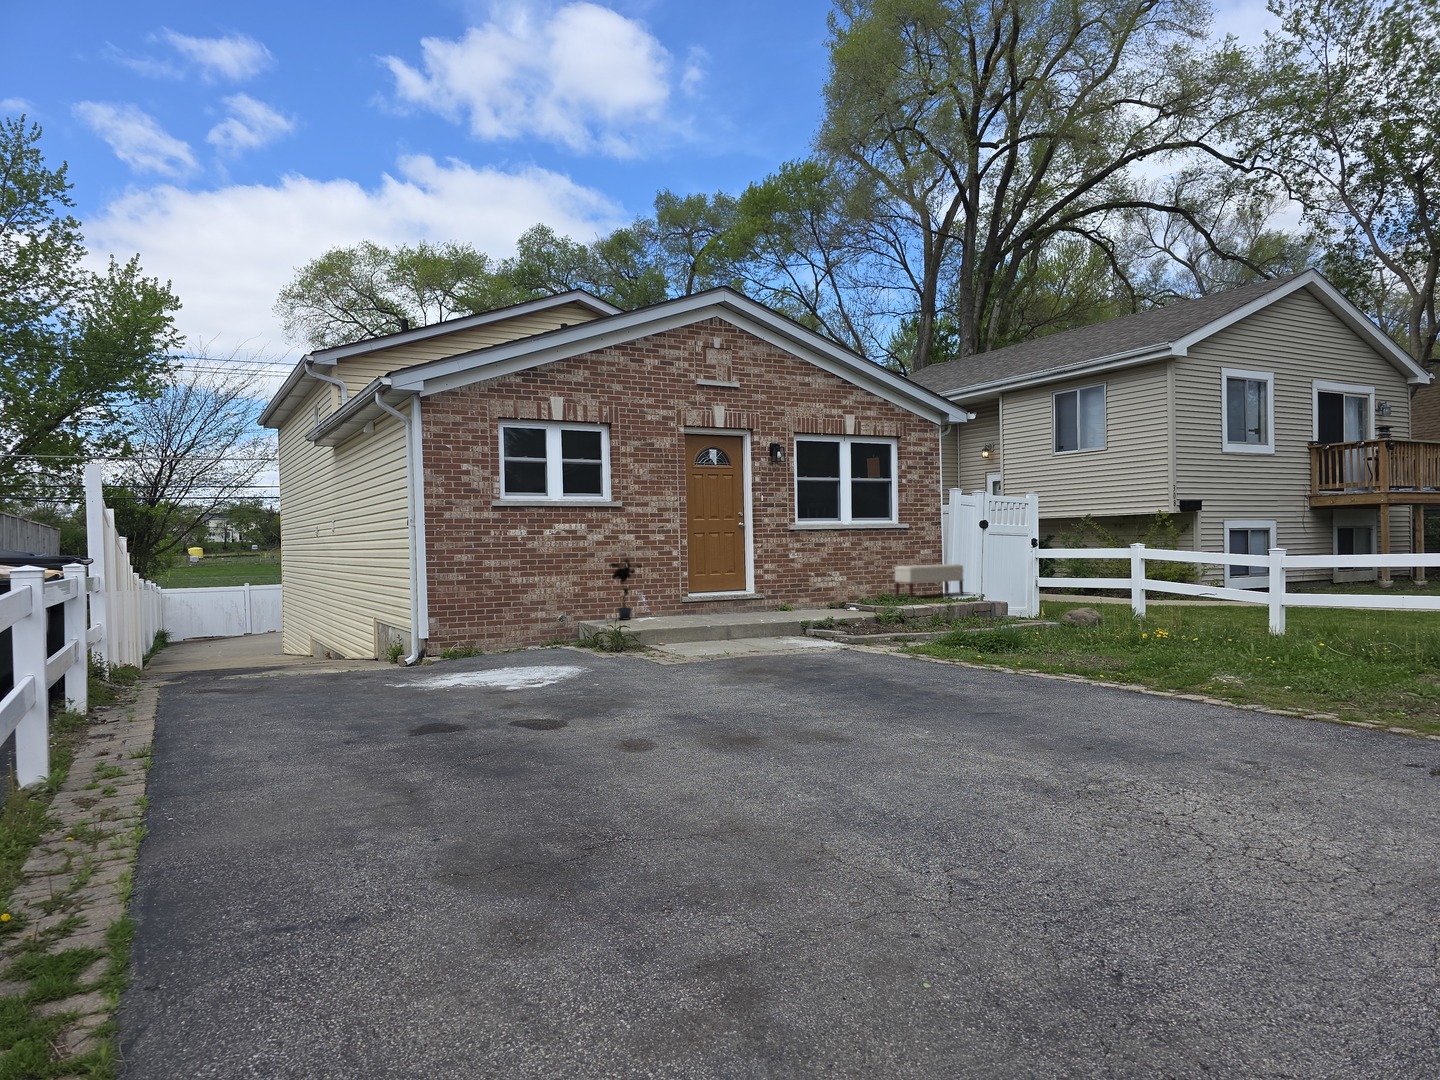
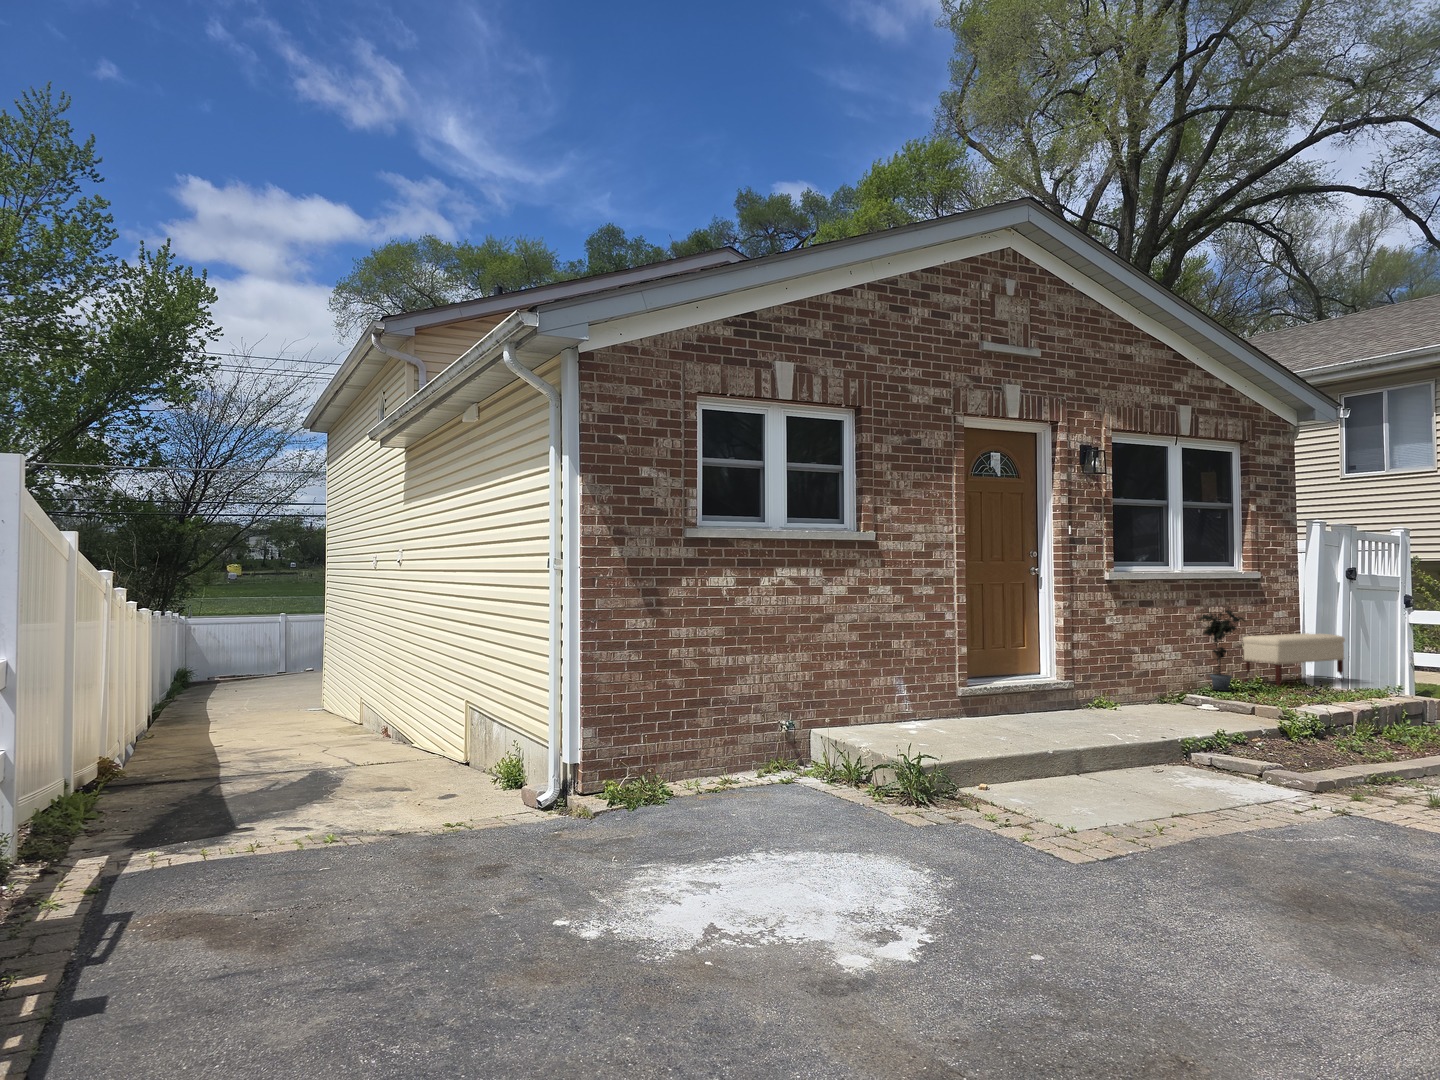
potted plant: present [608,559,643,619] -> present [1199,607,1245,691]

